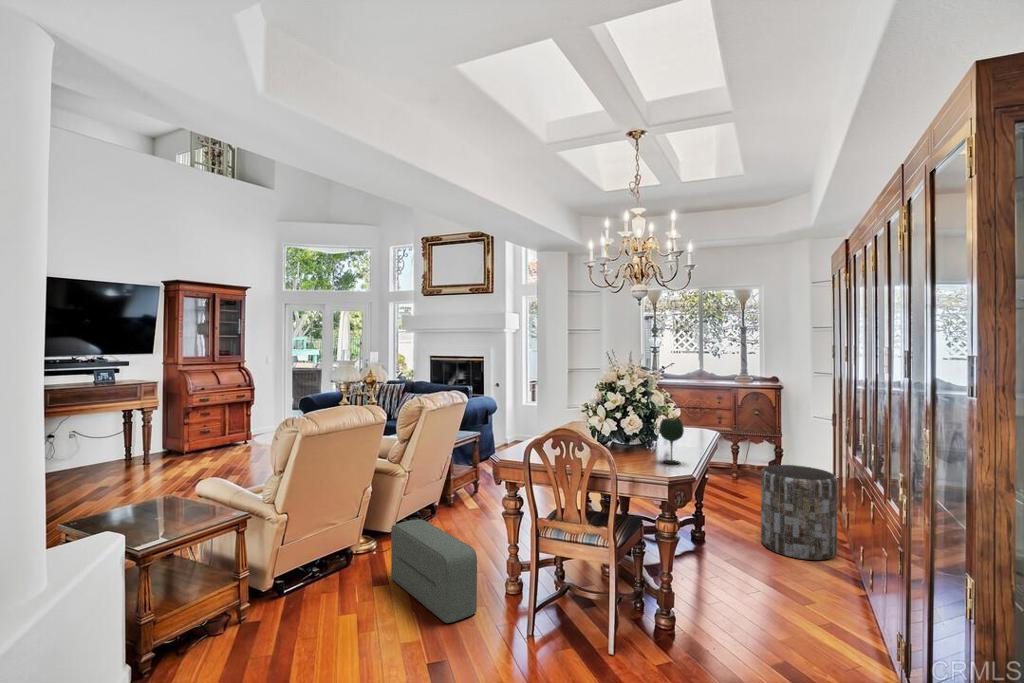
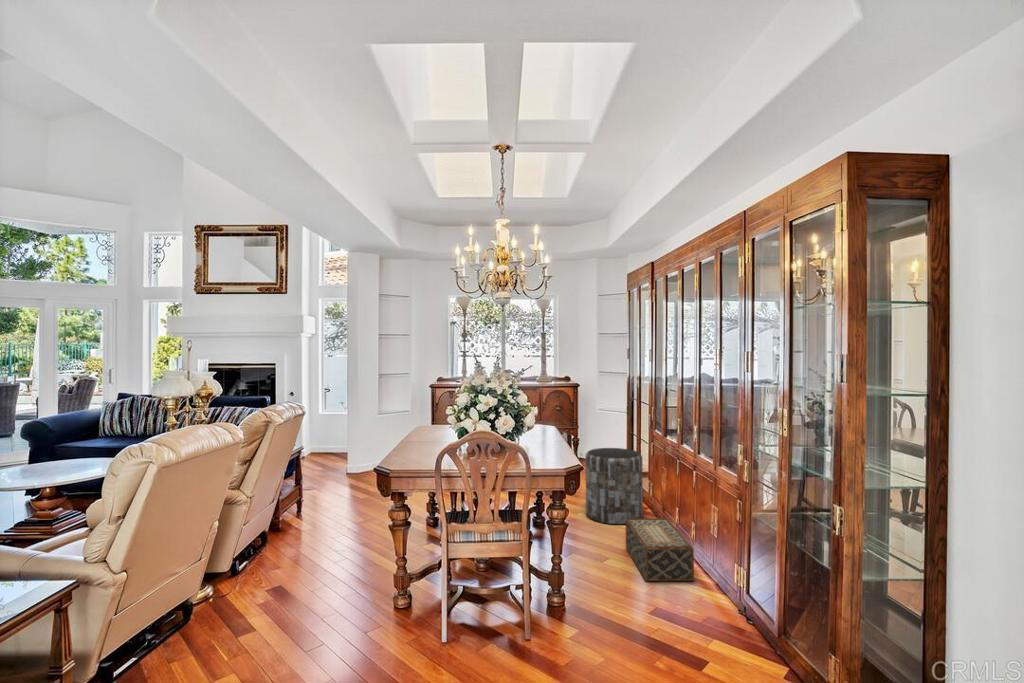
wine glass: present [660,418,684,464] -> none [538,415,559,456]
pouf: present [391,519,477,623] -> none [253,548,376,654]
woven basket: none [791,552,865,644] -> present [626,518,694,581]

